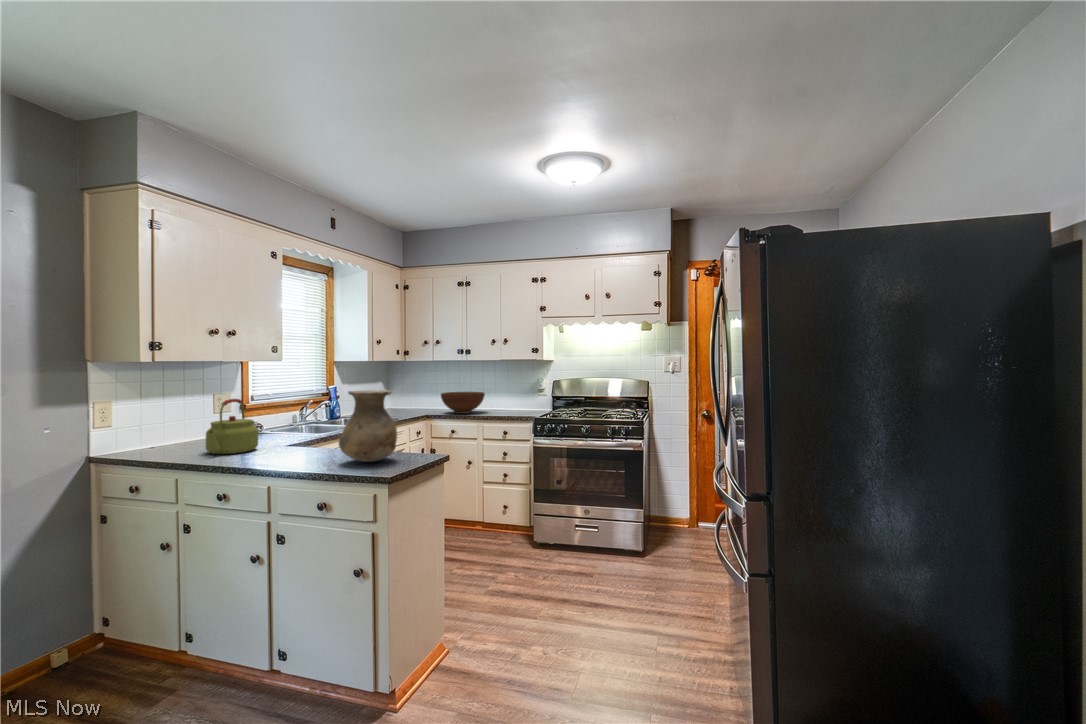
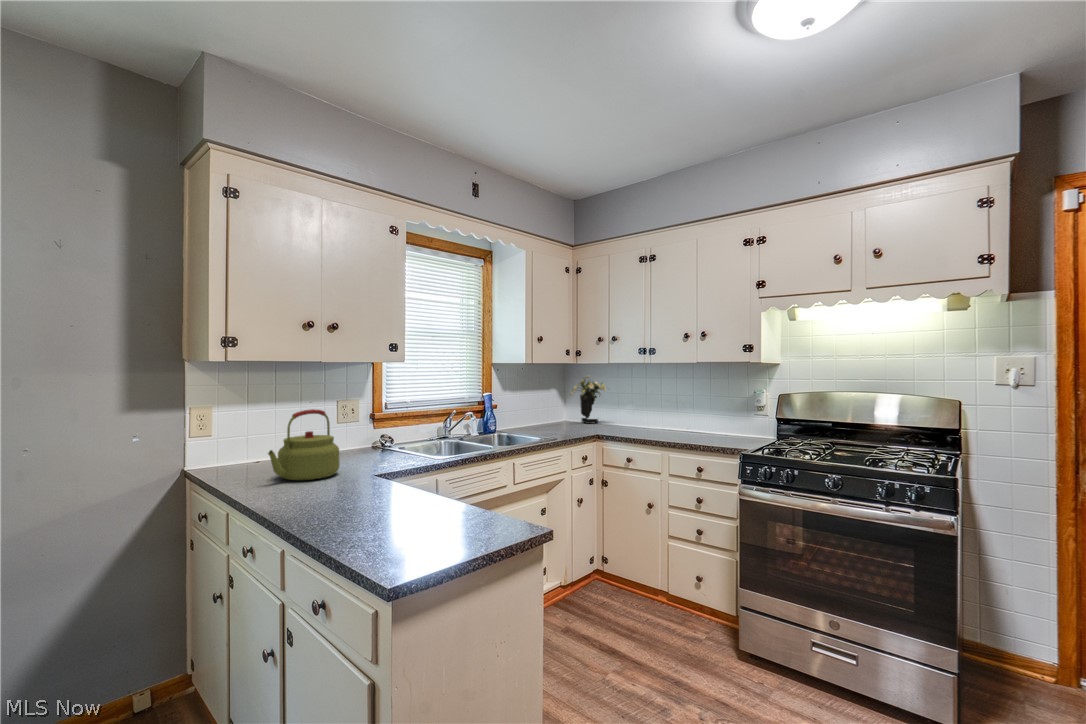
flower arrangement: none [398,369,431,409] -> present [570,376,606,424]
vase: present [339,390,397,462] -> none [369,408,458,524]
fruit bowl: present [441,392,485,414] -> none [614,405,674,436]

